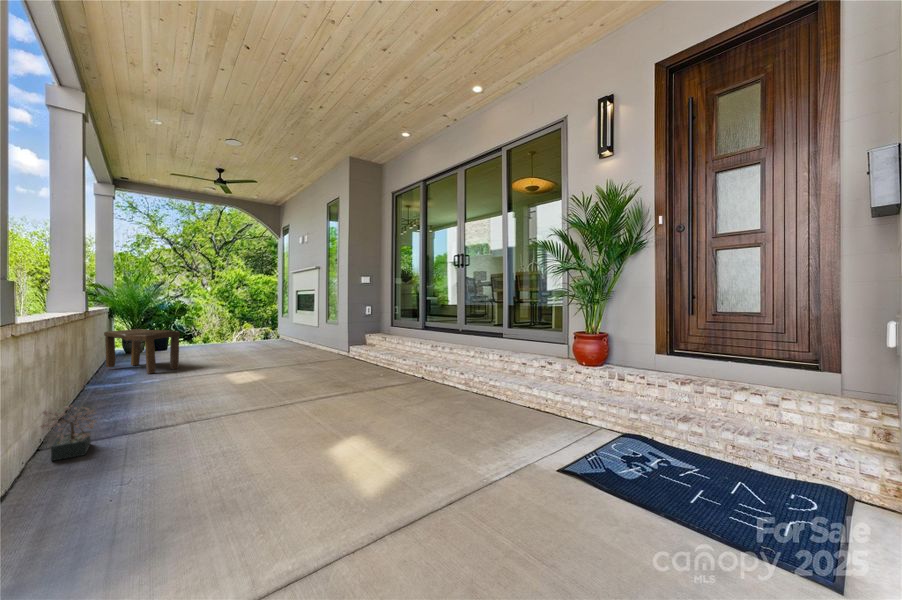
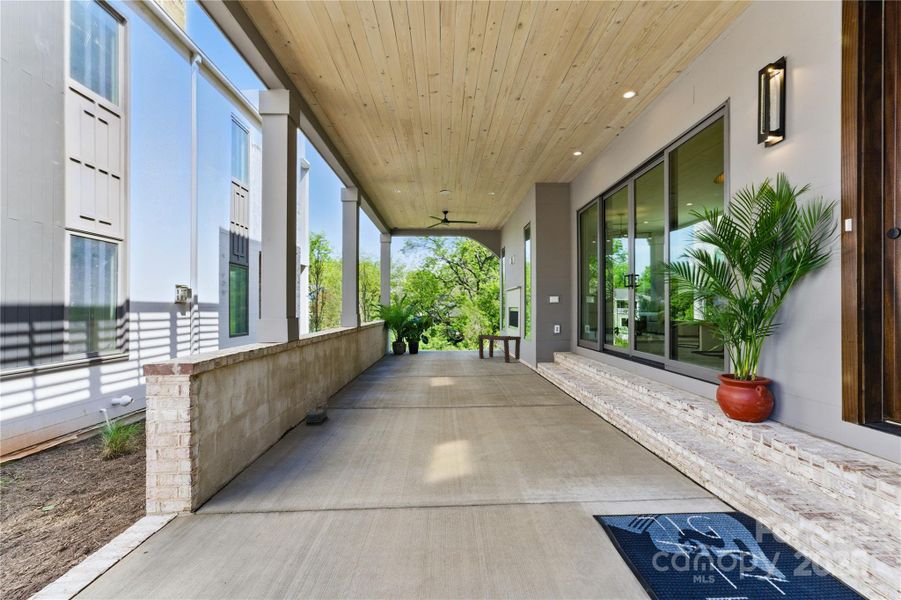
bench: present [104,329,180,374] -> present [478,334,521,363]

